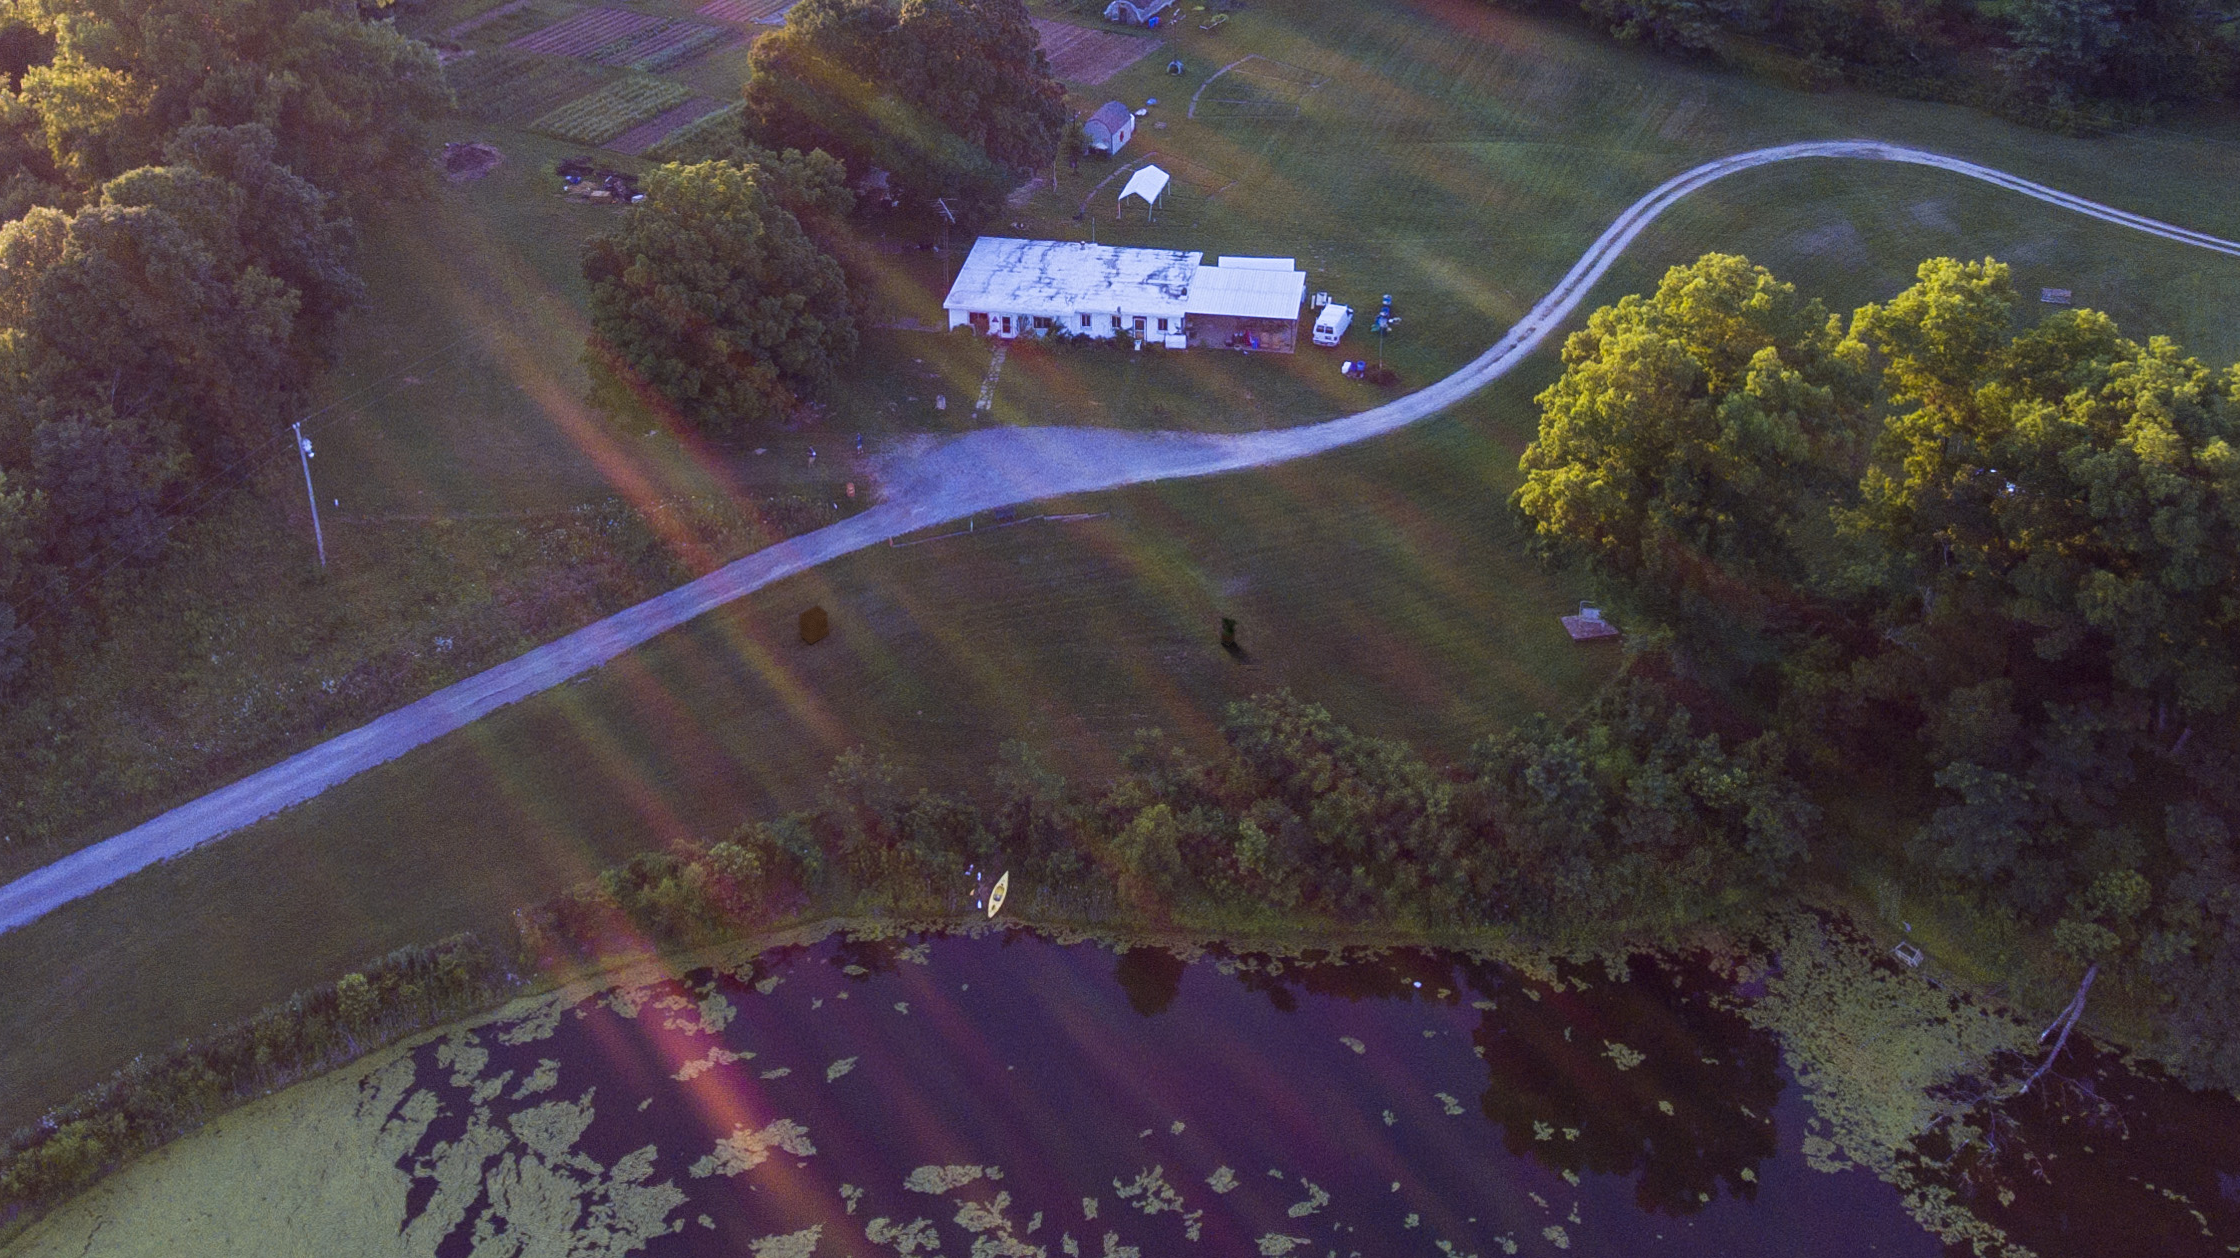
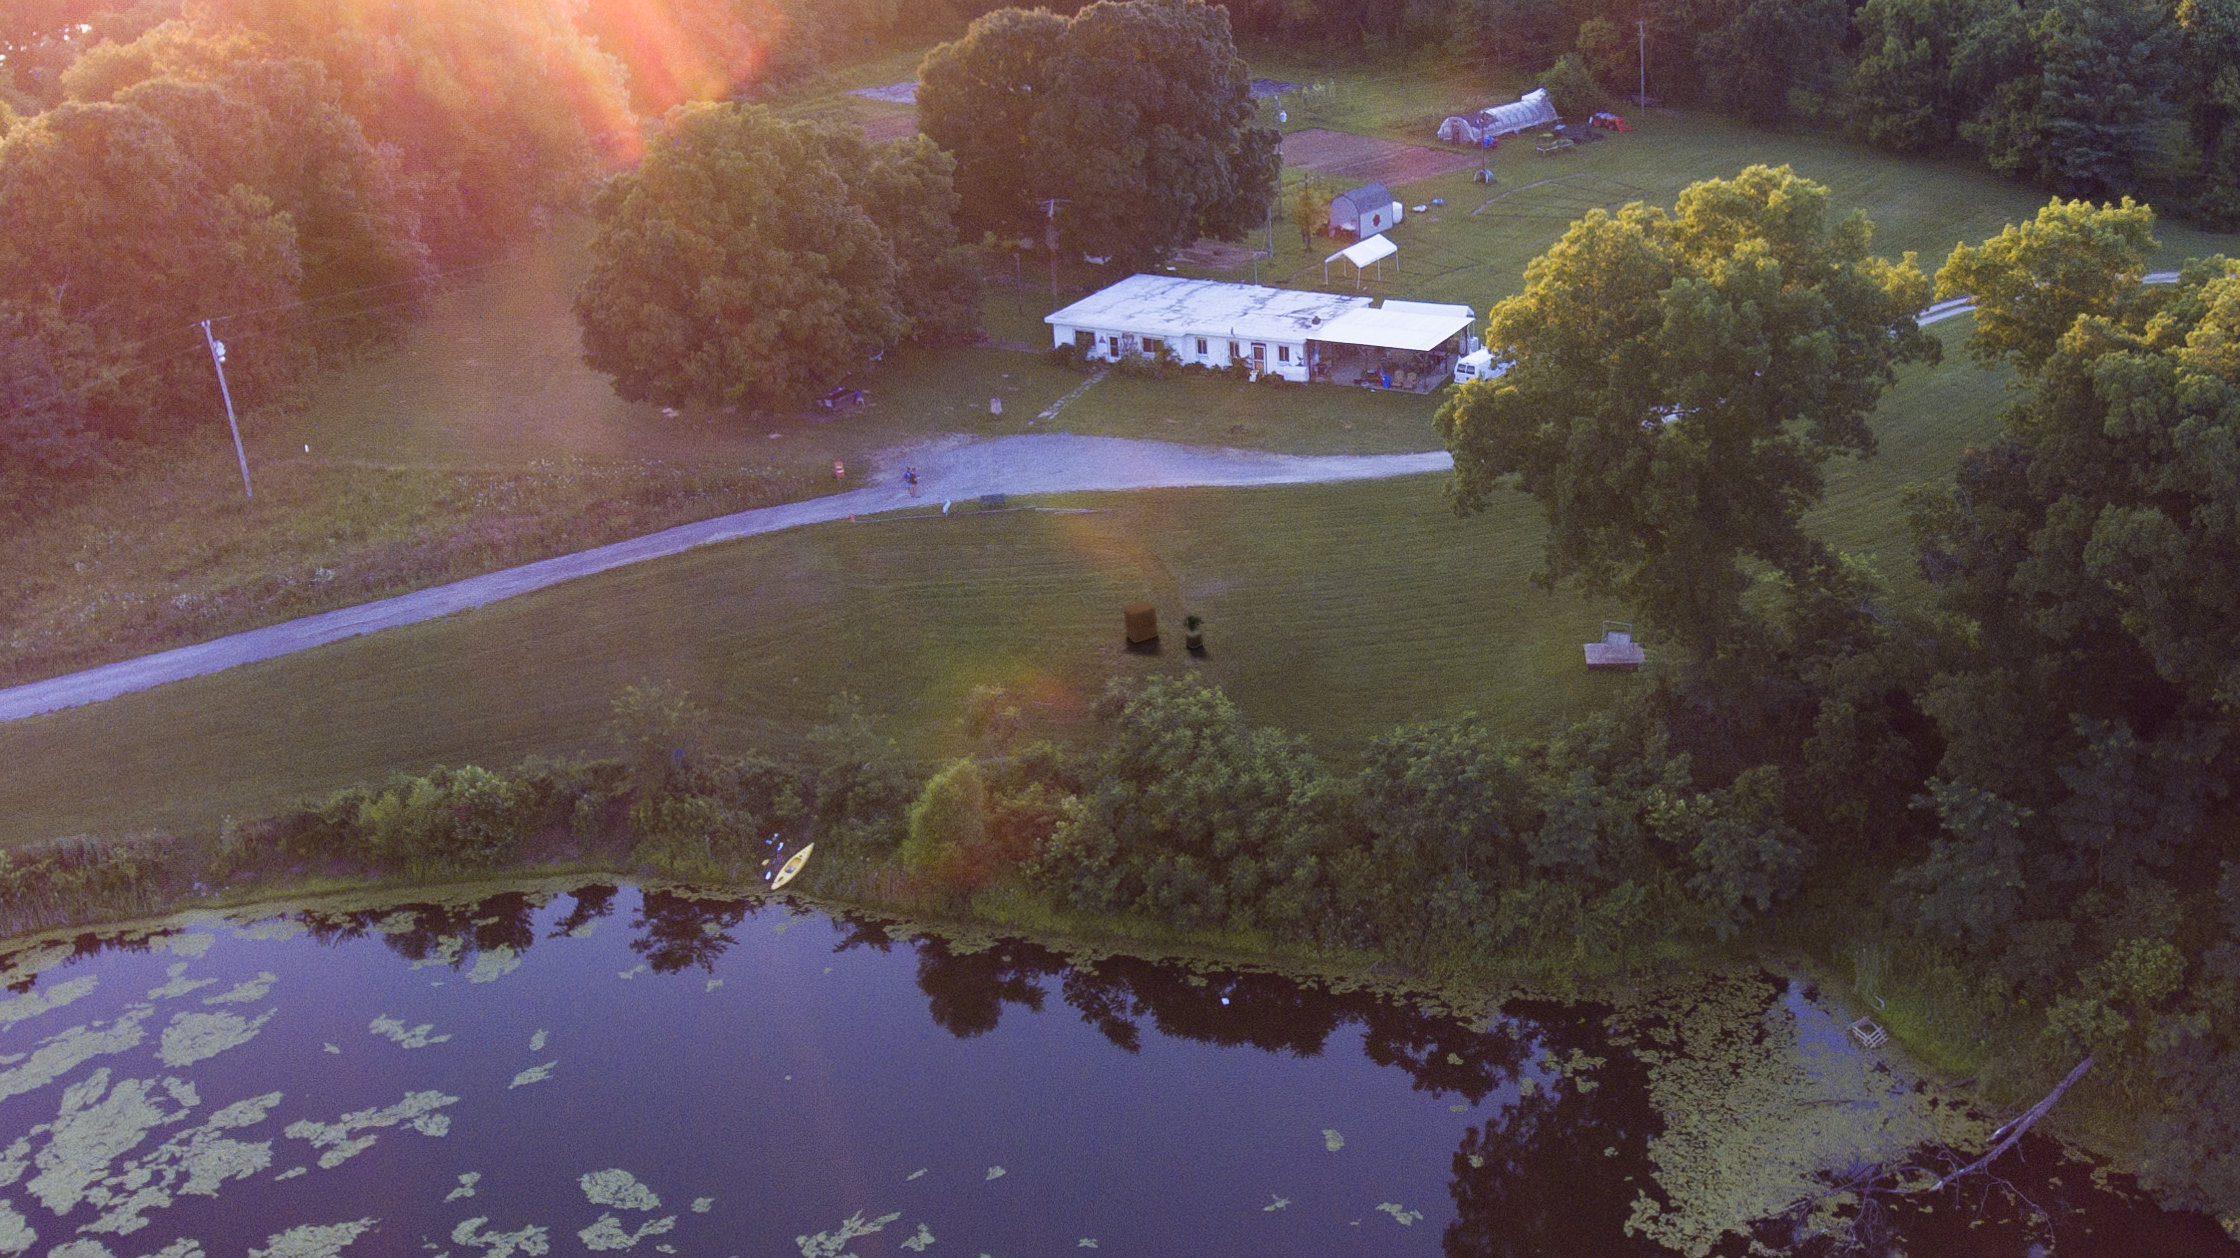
cardboard box: present [799,606,829,644] -> present [1124,601,1158,643]

